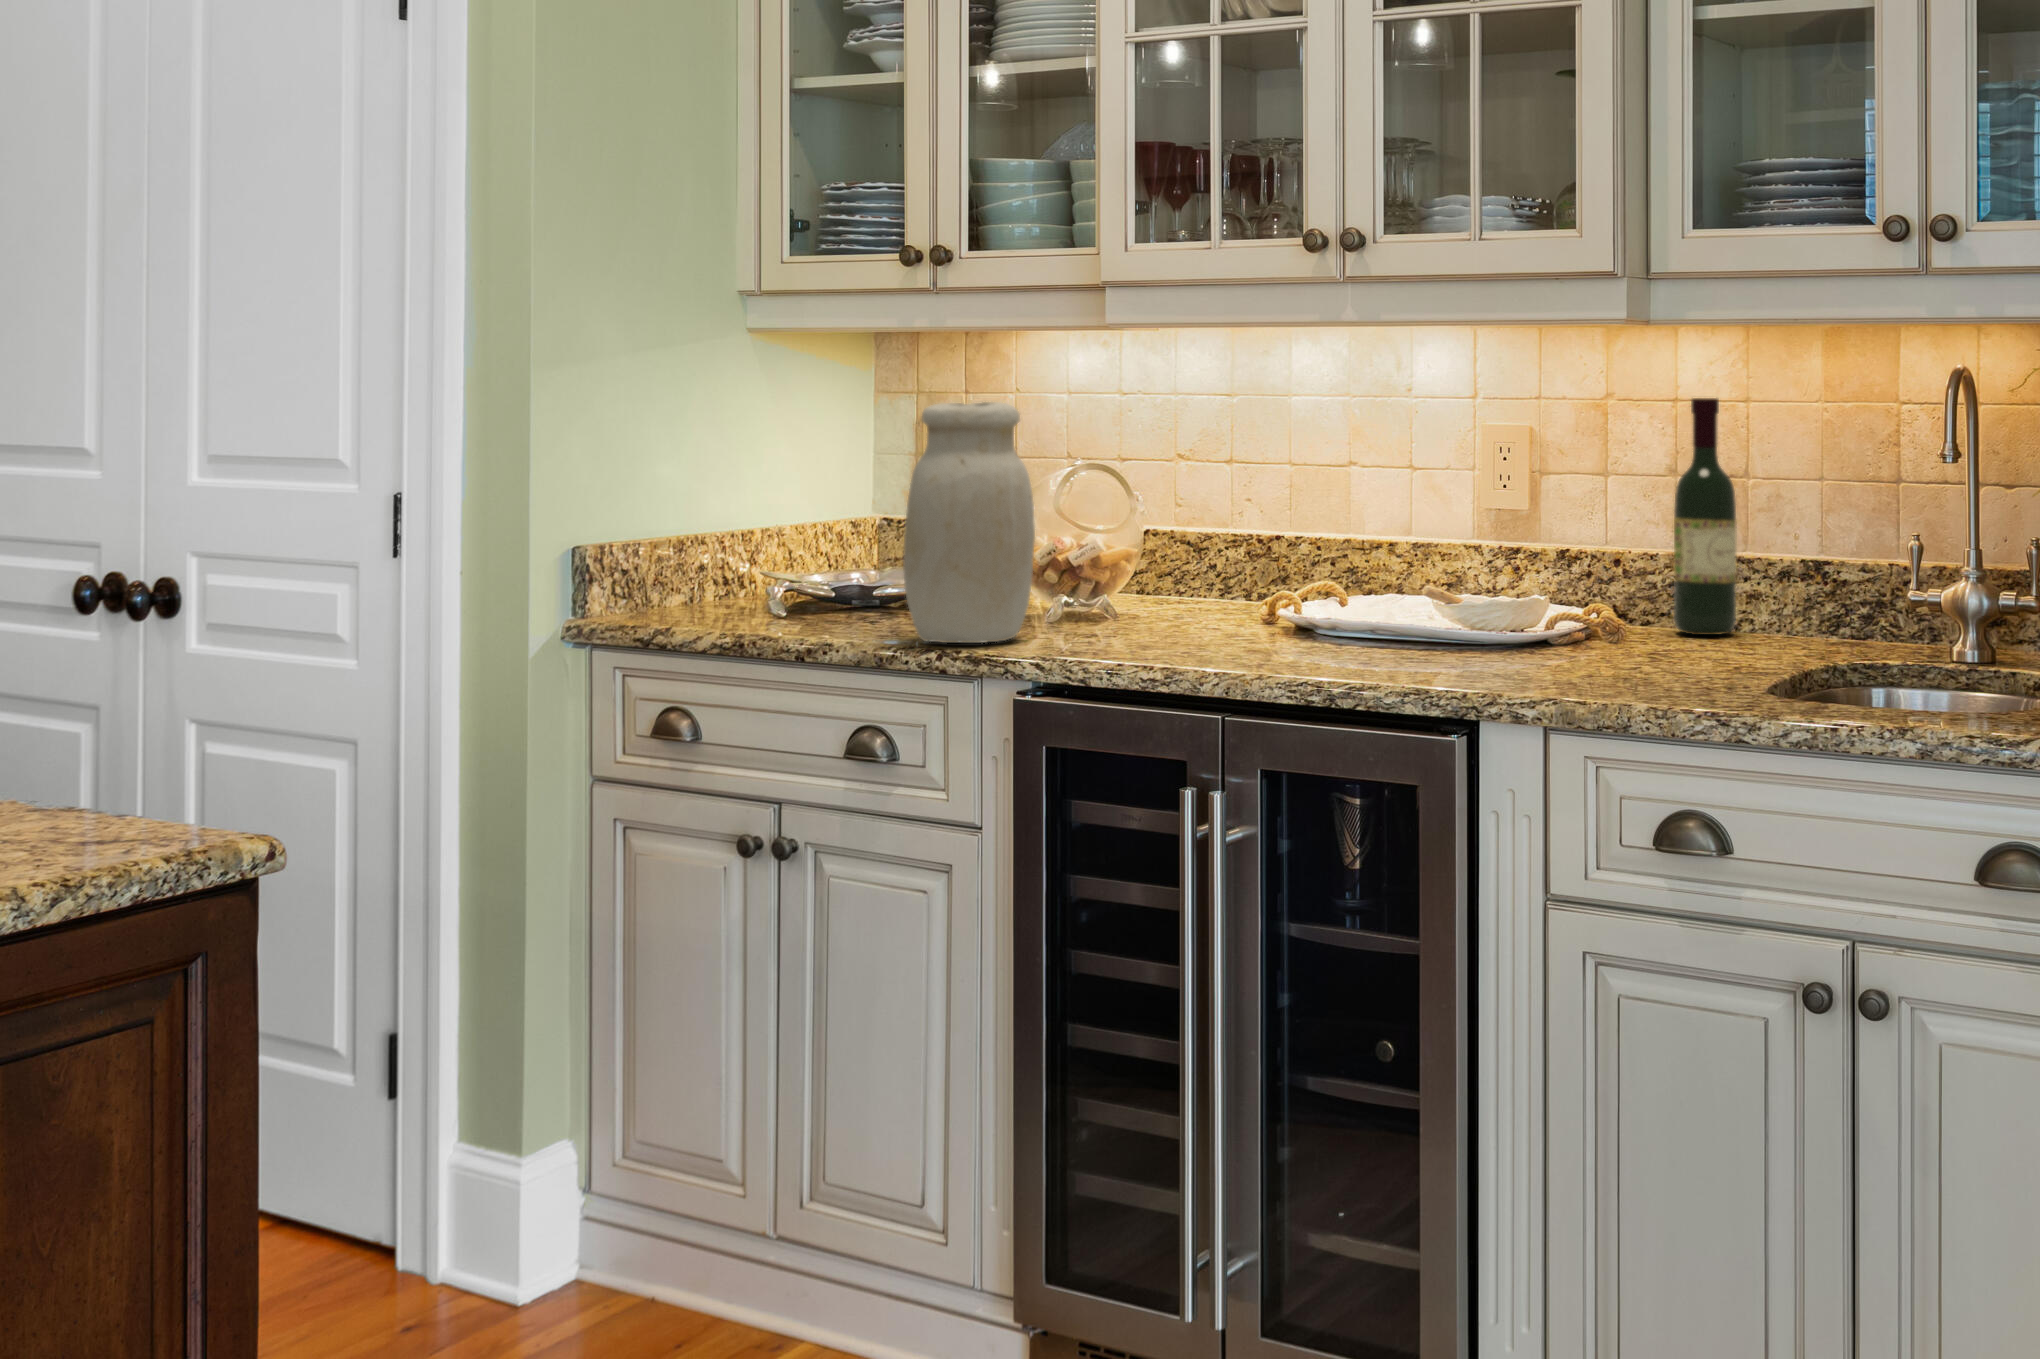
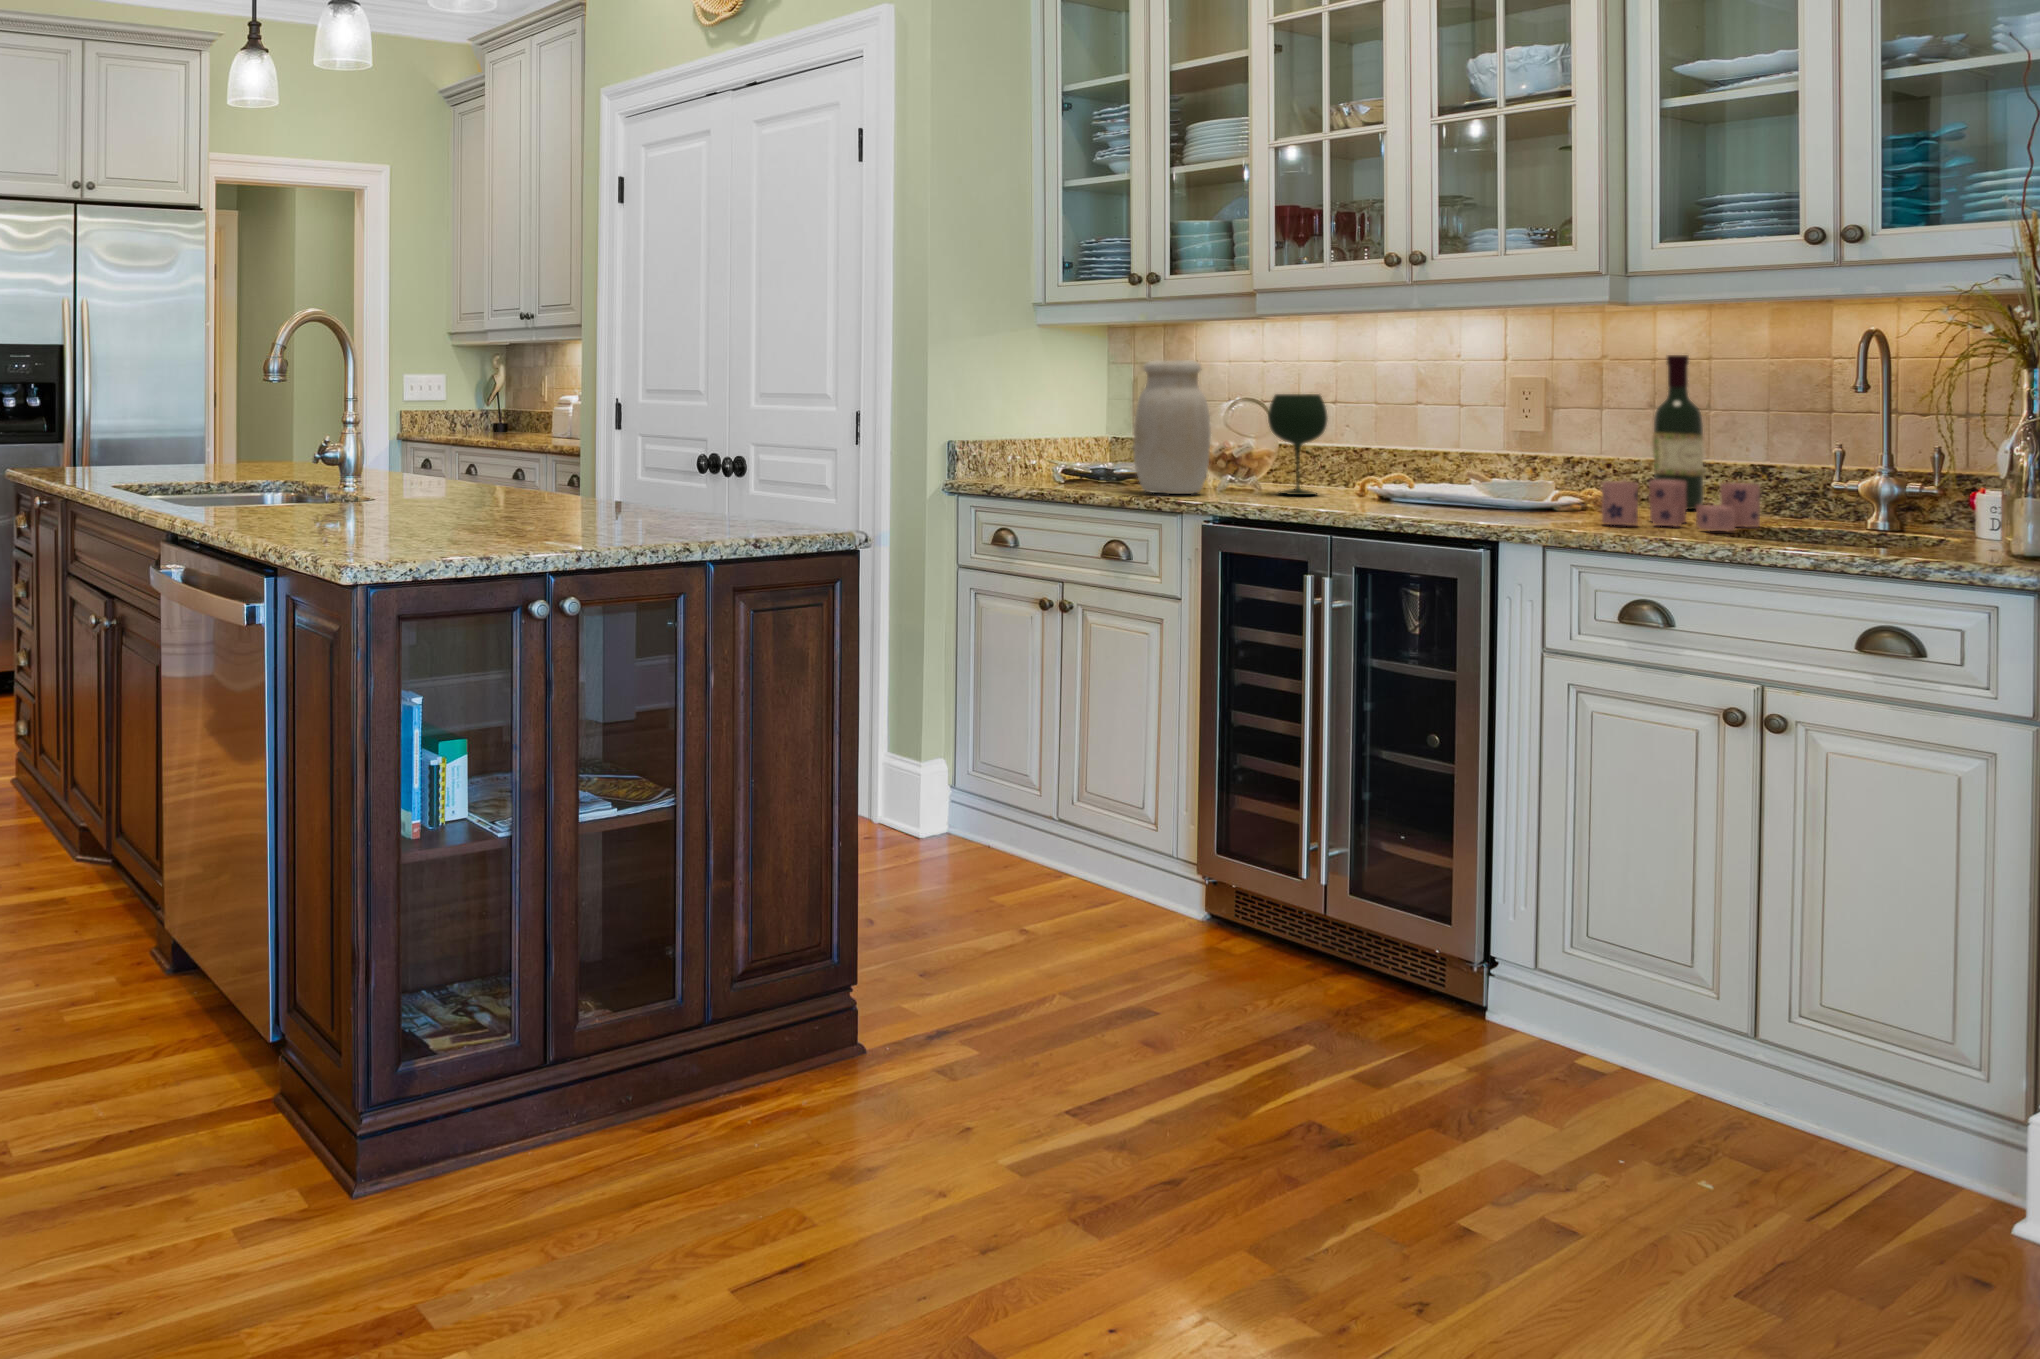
wine glass: none [1128,459,1220,633] -> present [1268,394,1327,495]
candle: none [1624,598,1823,686] -> present [1602,480,1760,531]

